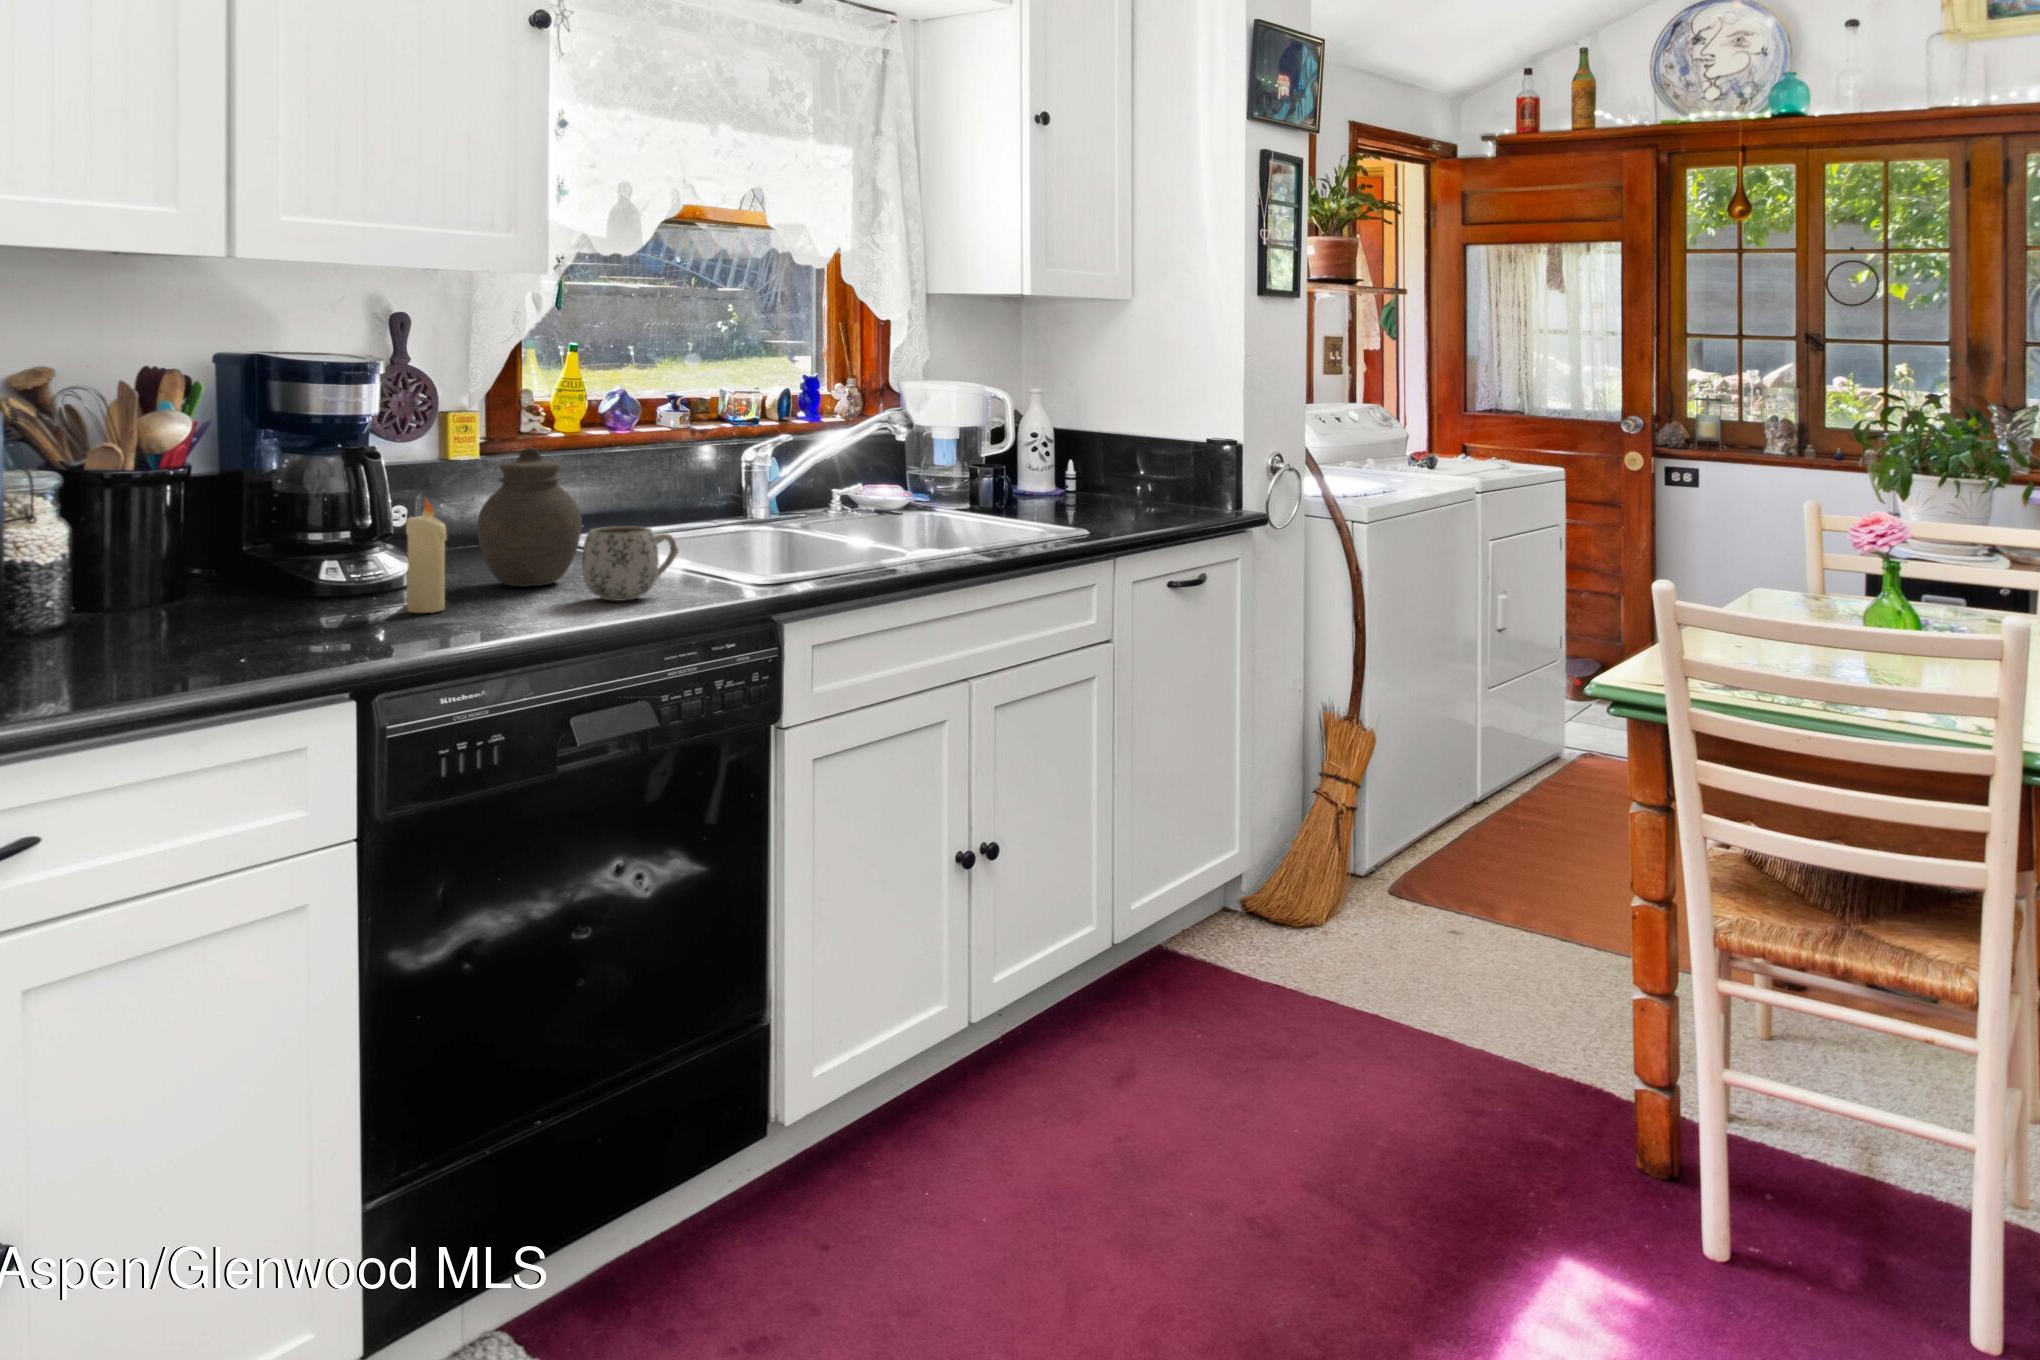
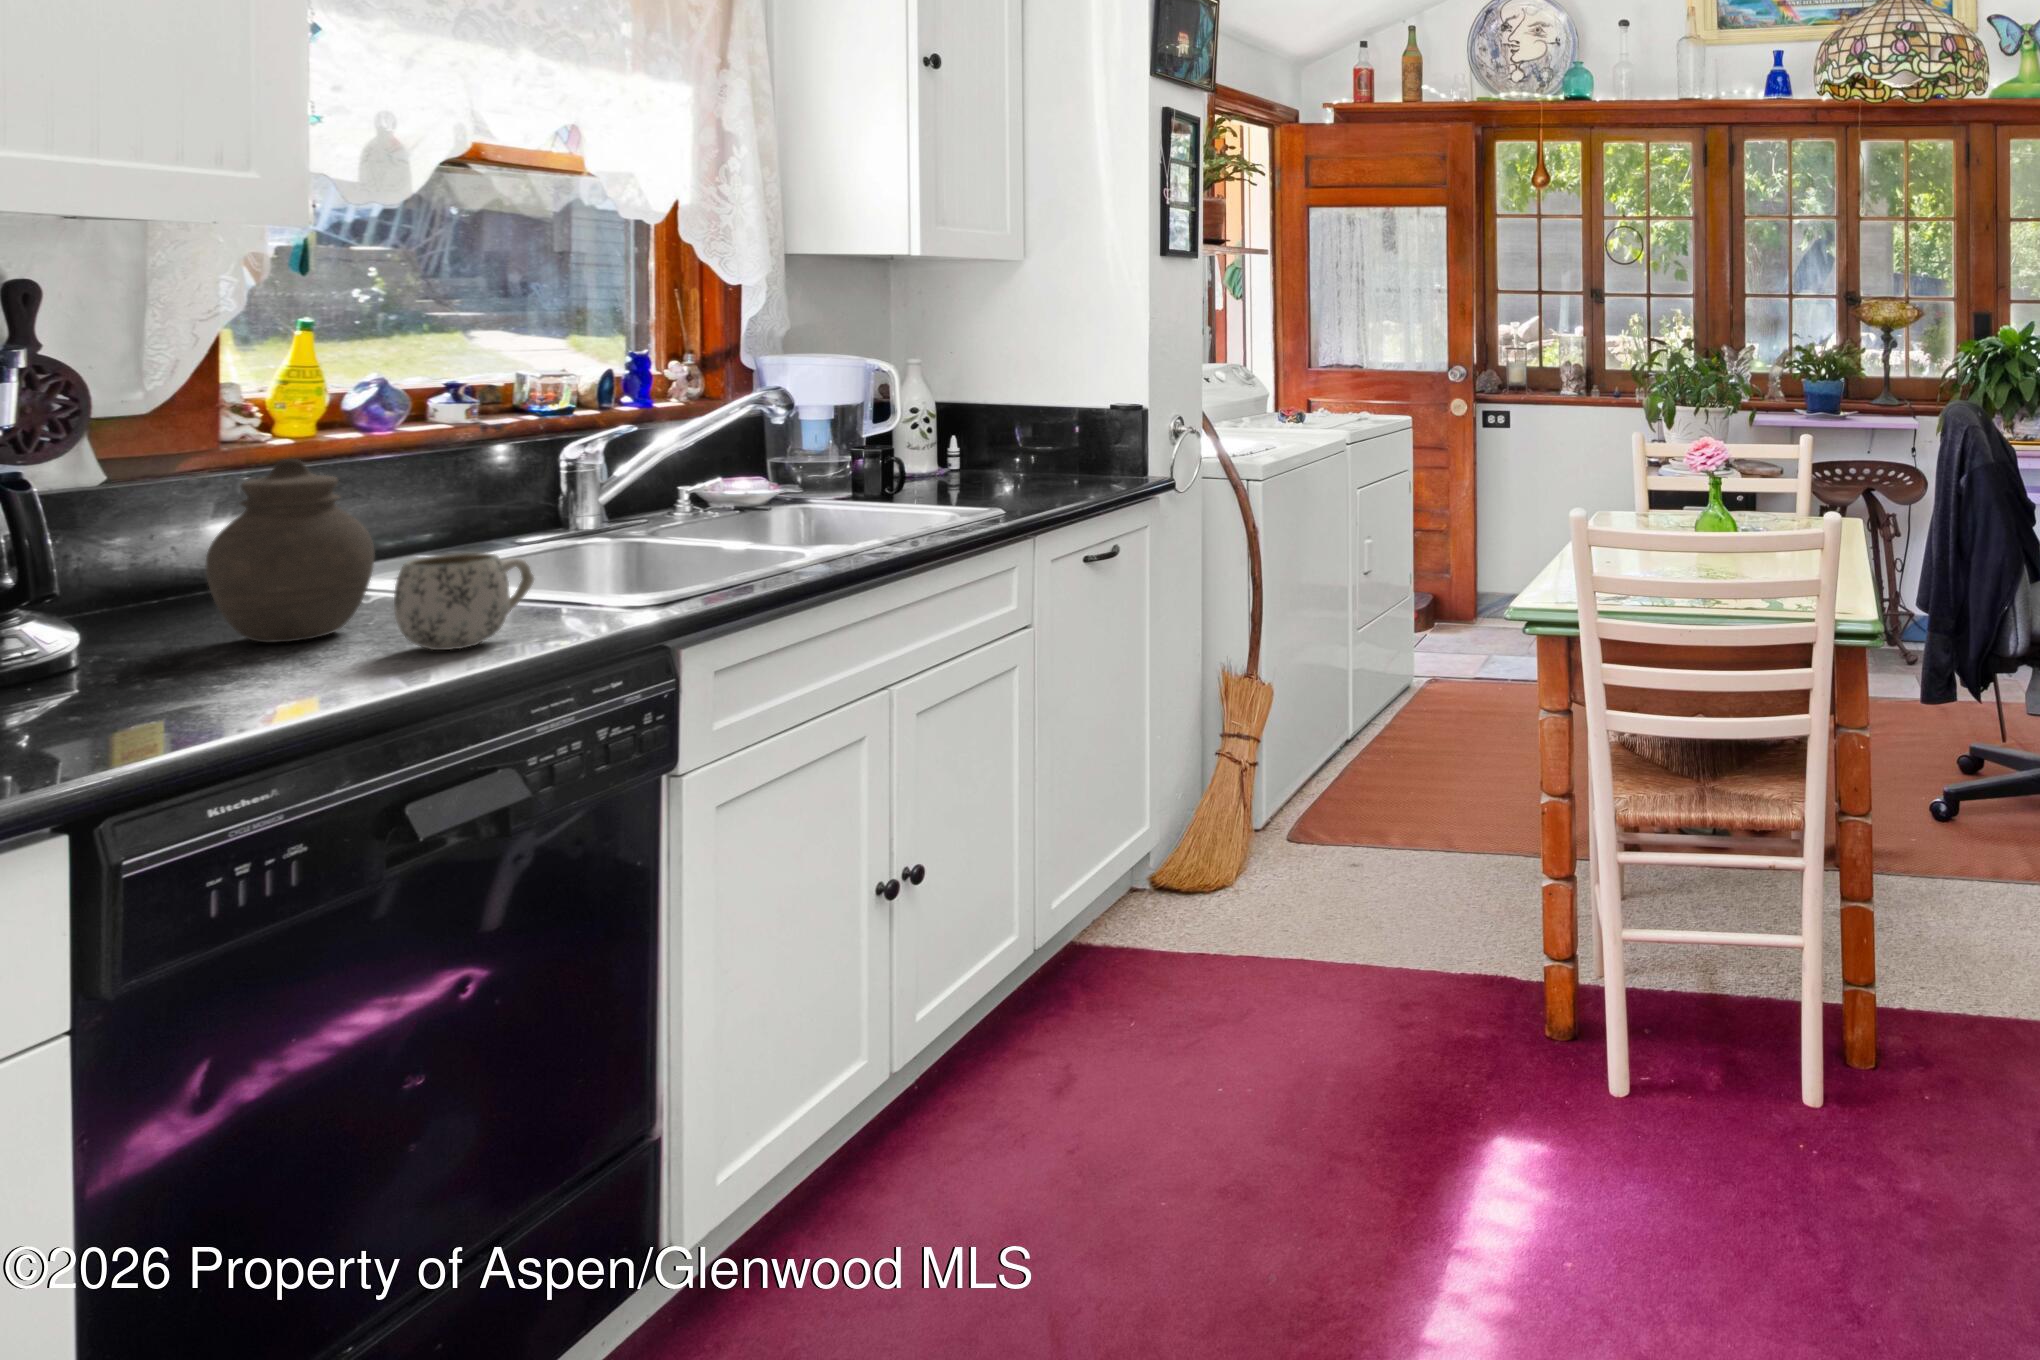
candle: present [406,499,447,613] -> none [105,537,177,698]

